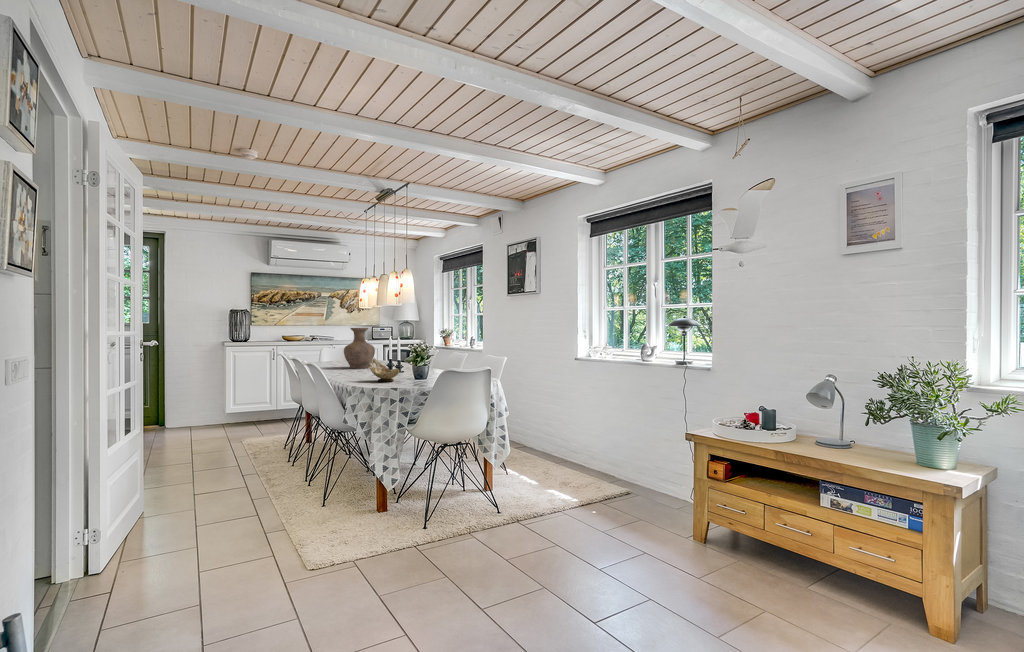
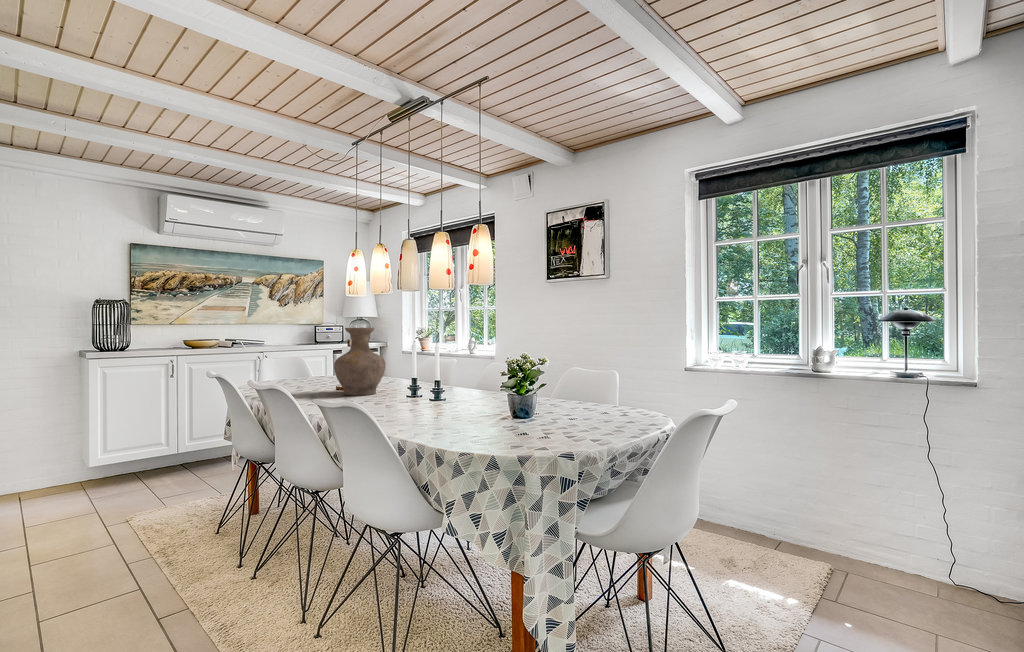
decorative bowl: present [370,358,399,382] -> none [461,387,525,434]

